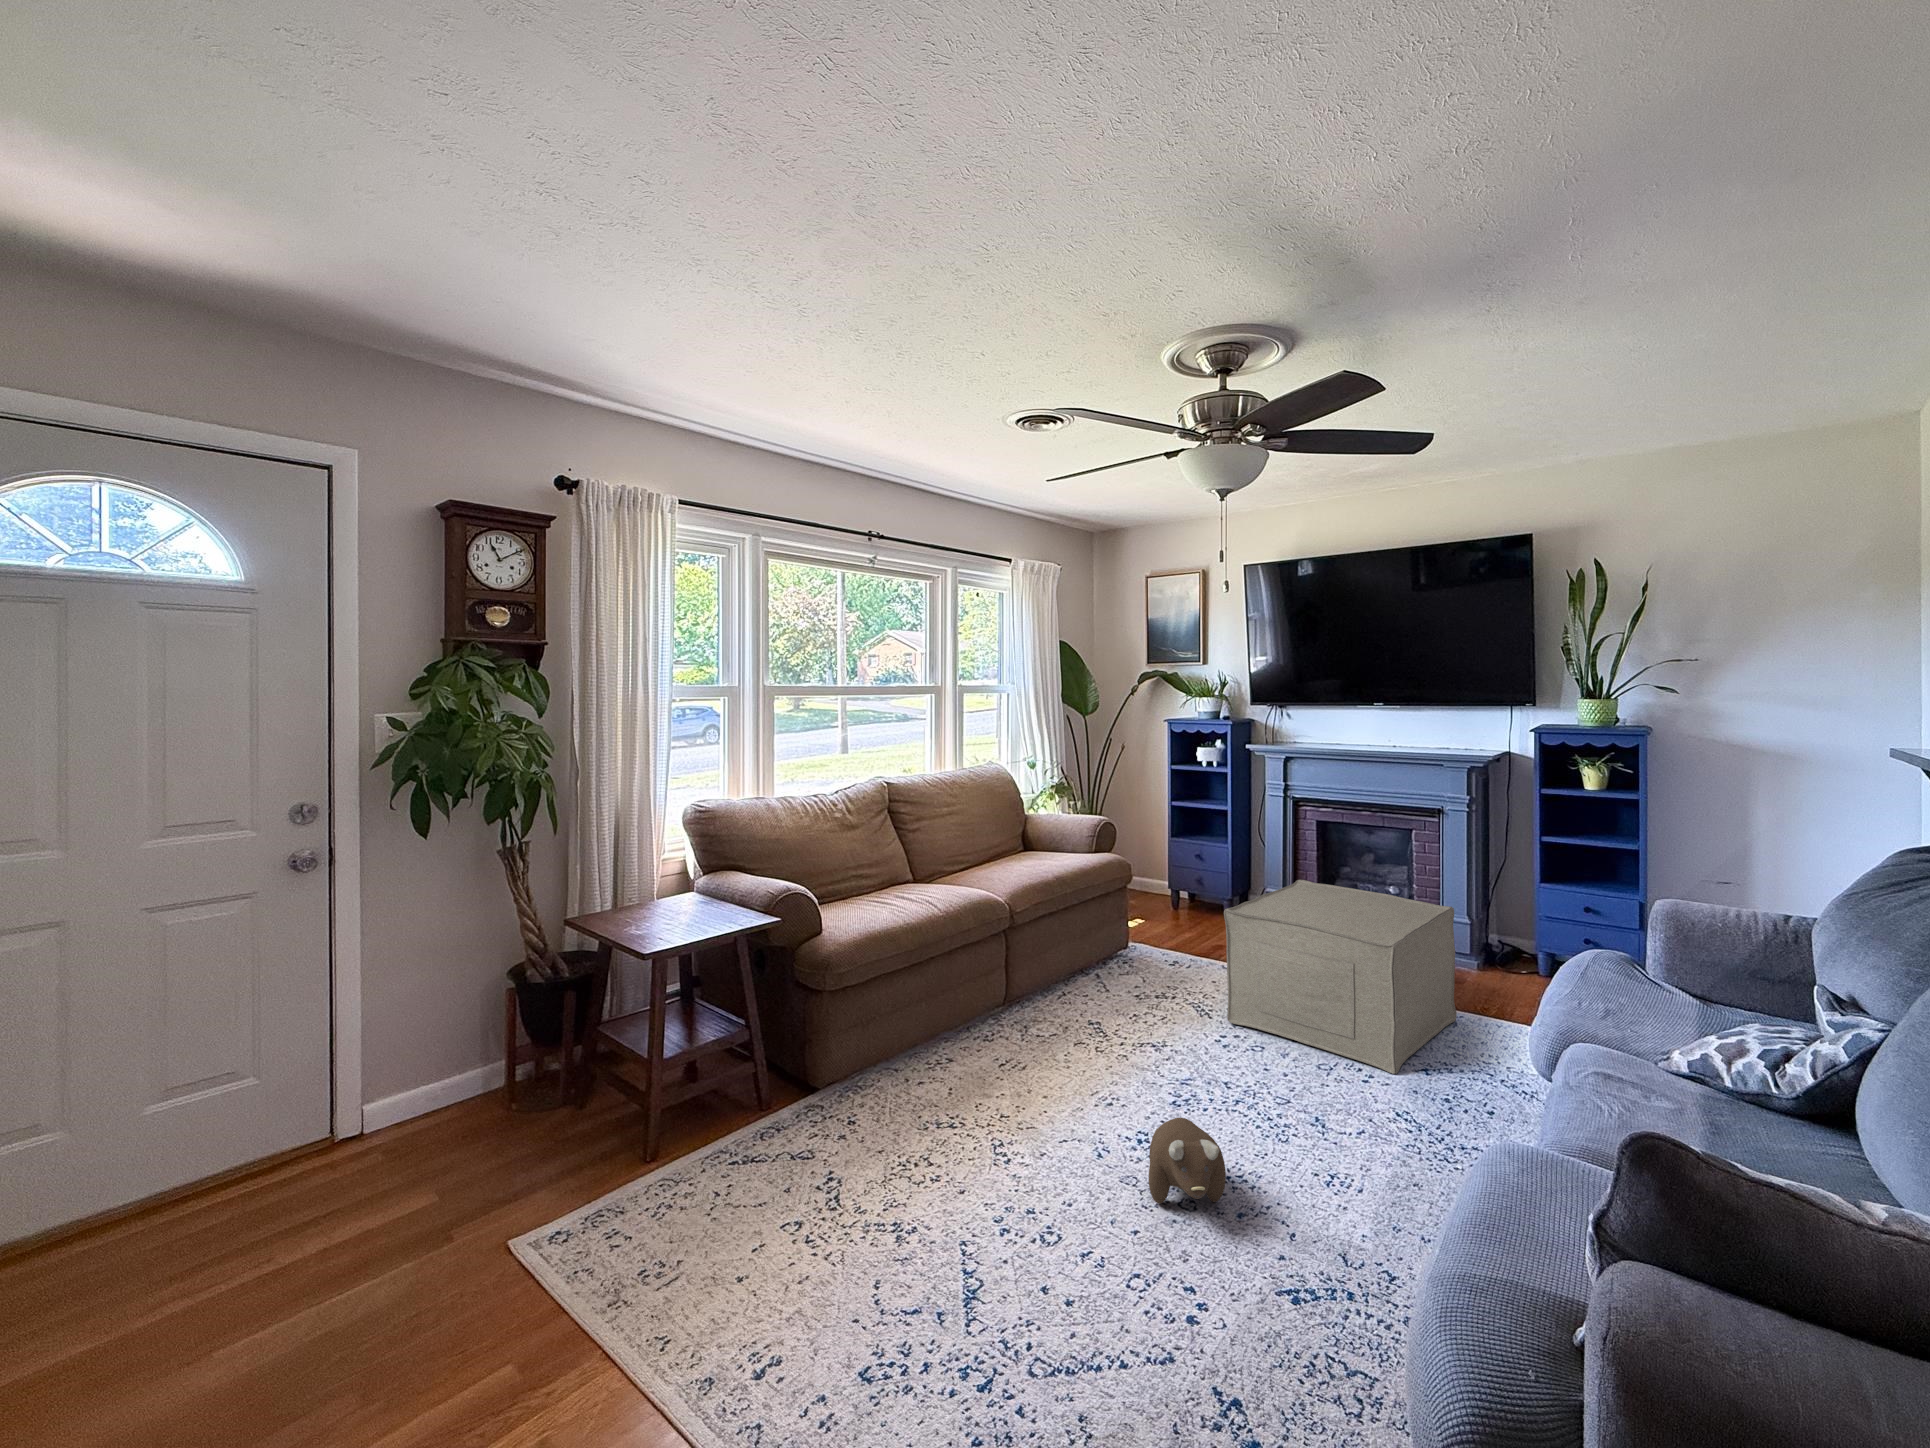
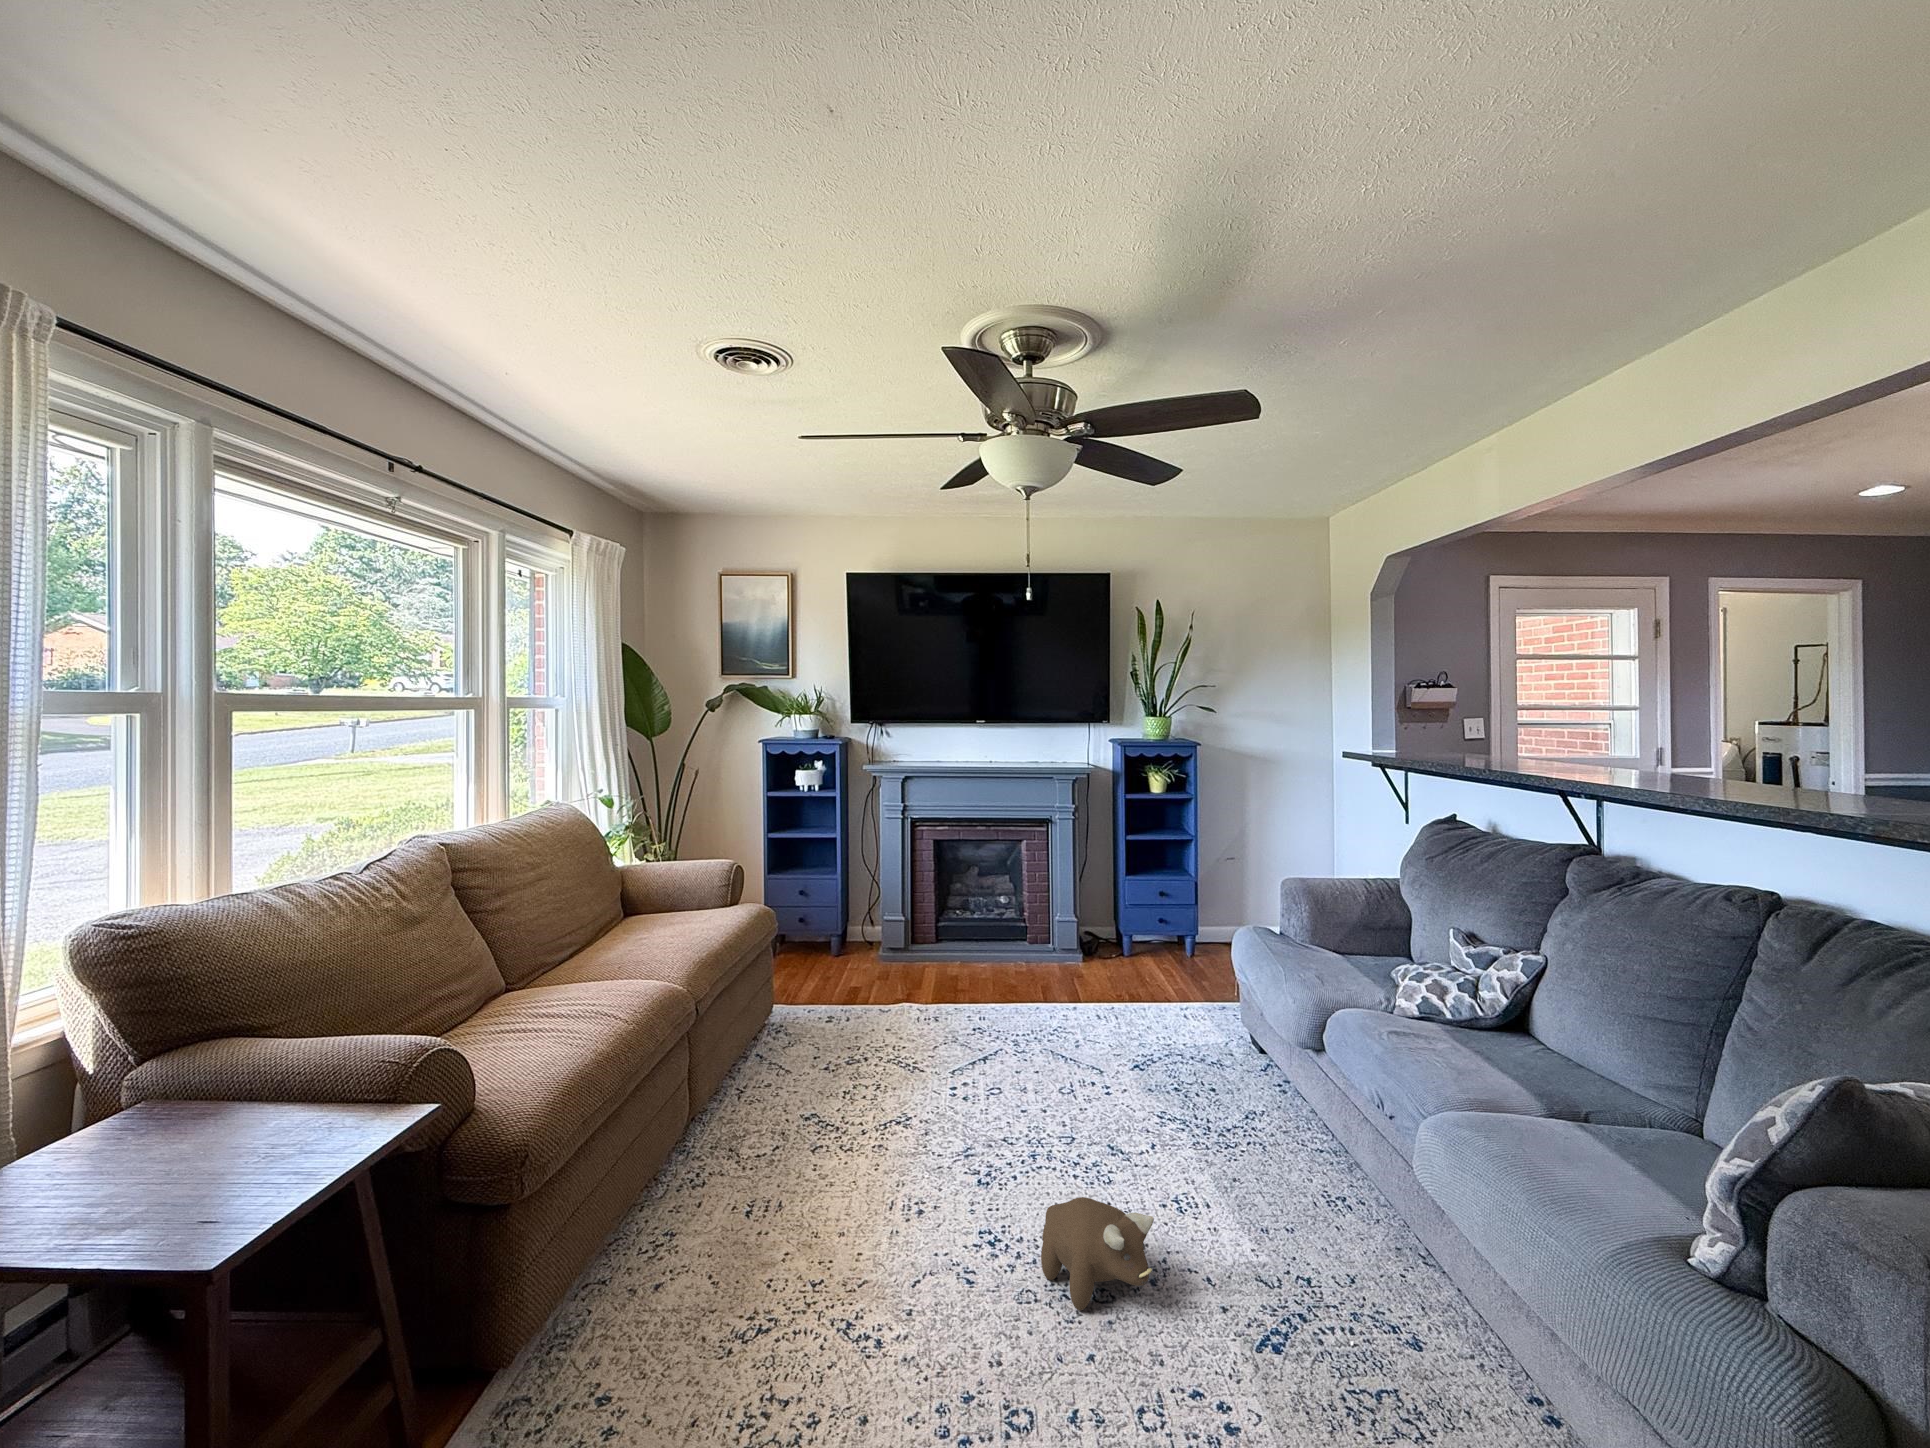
ottoman: present [1224,880,1457,1074] -> none [942,903,1129,1080]

